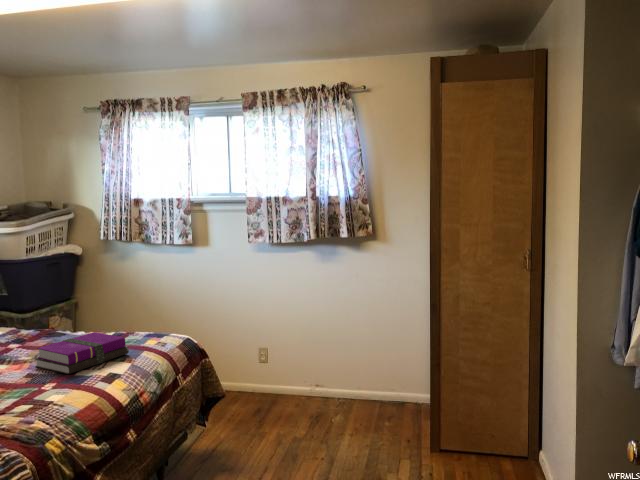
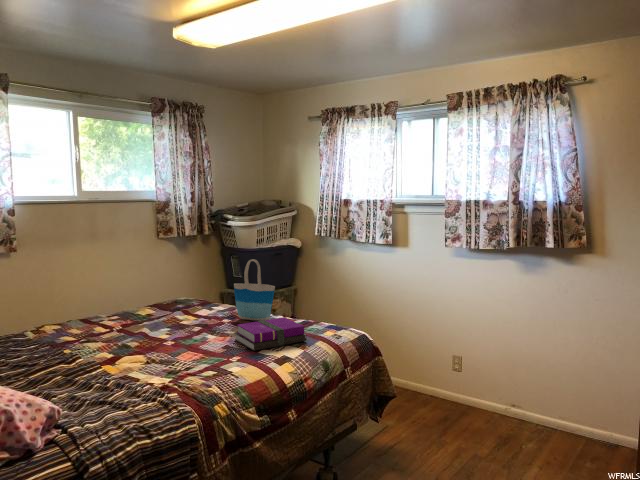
tote bag: none [17,270,75,343] -> present [234,259,275,321]

